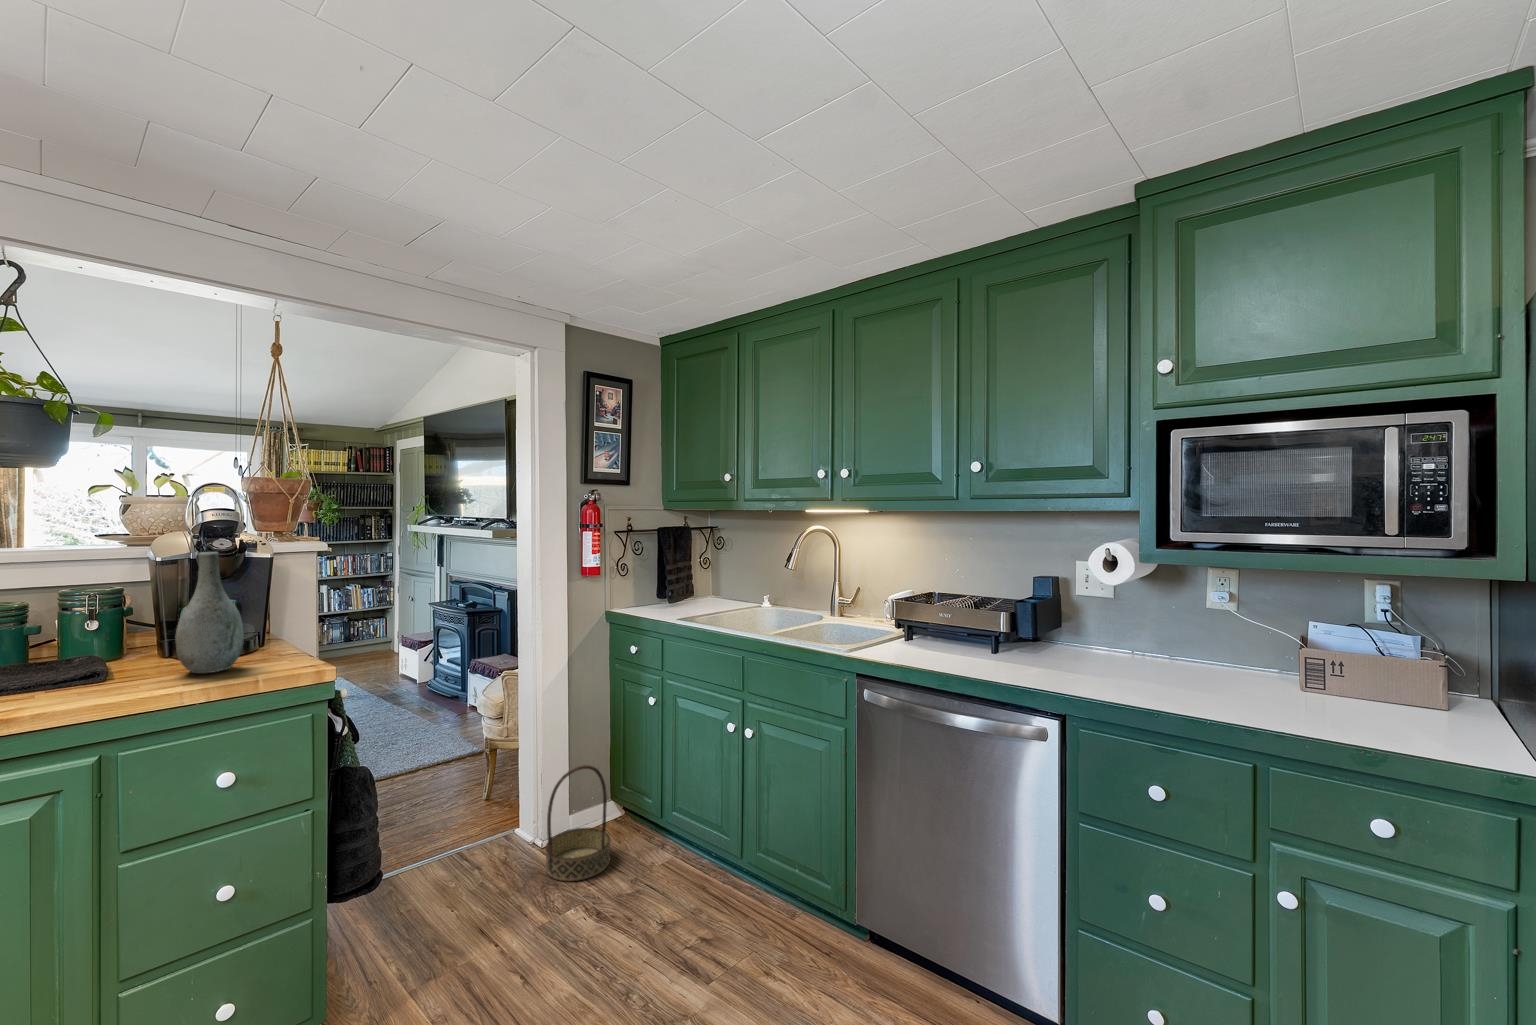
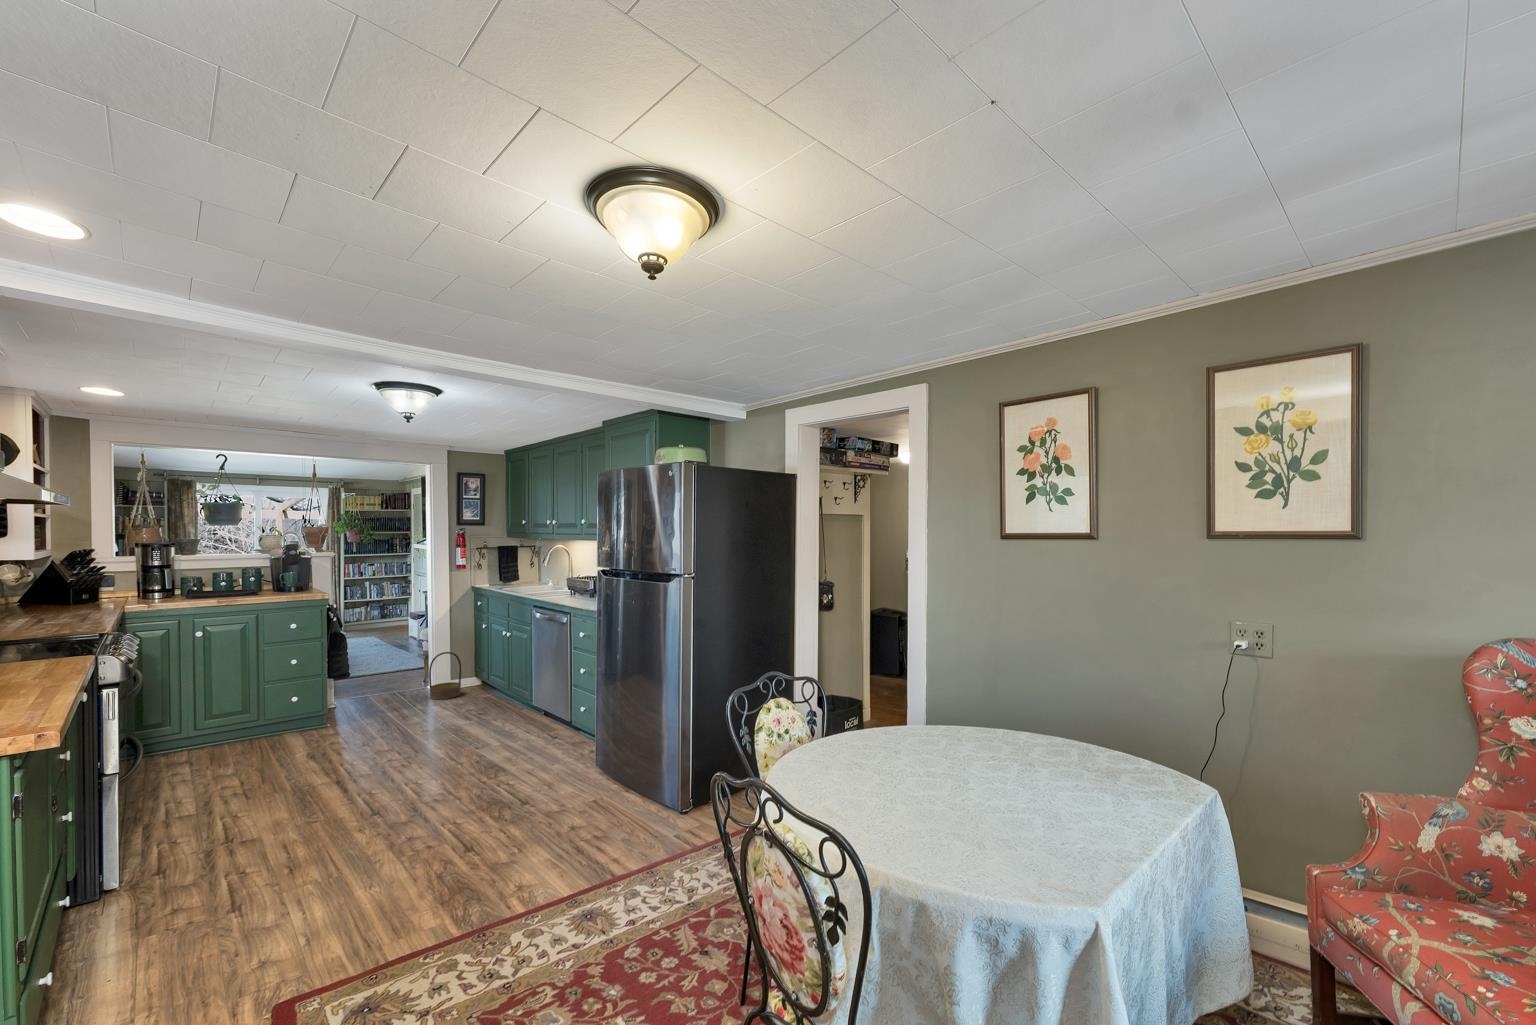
vase: present [175,552,244,673] -> none [278,556,299,595]

